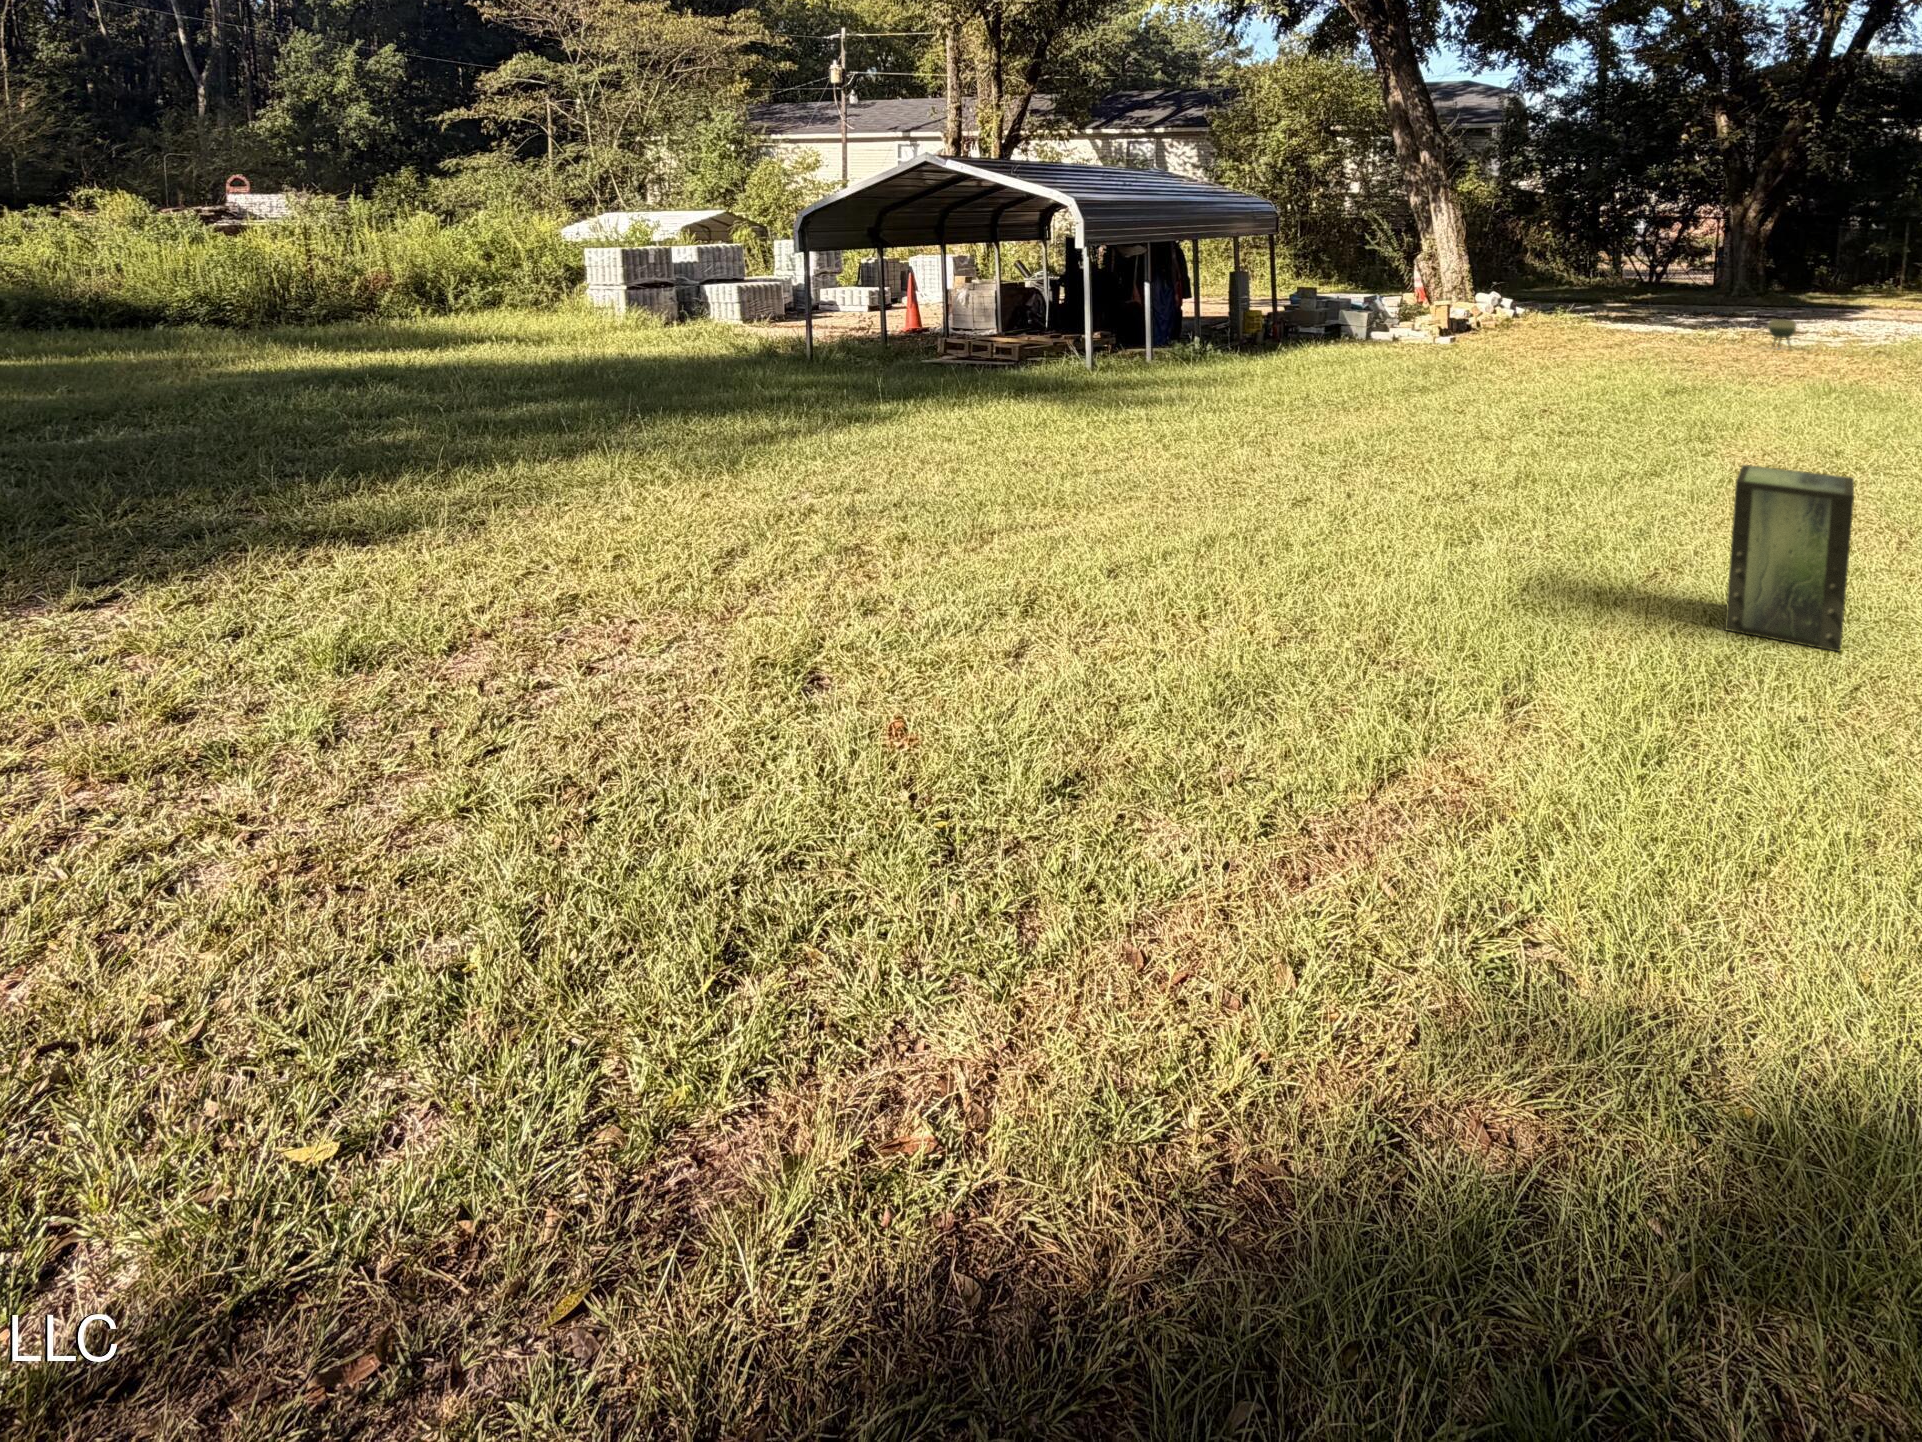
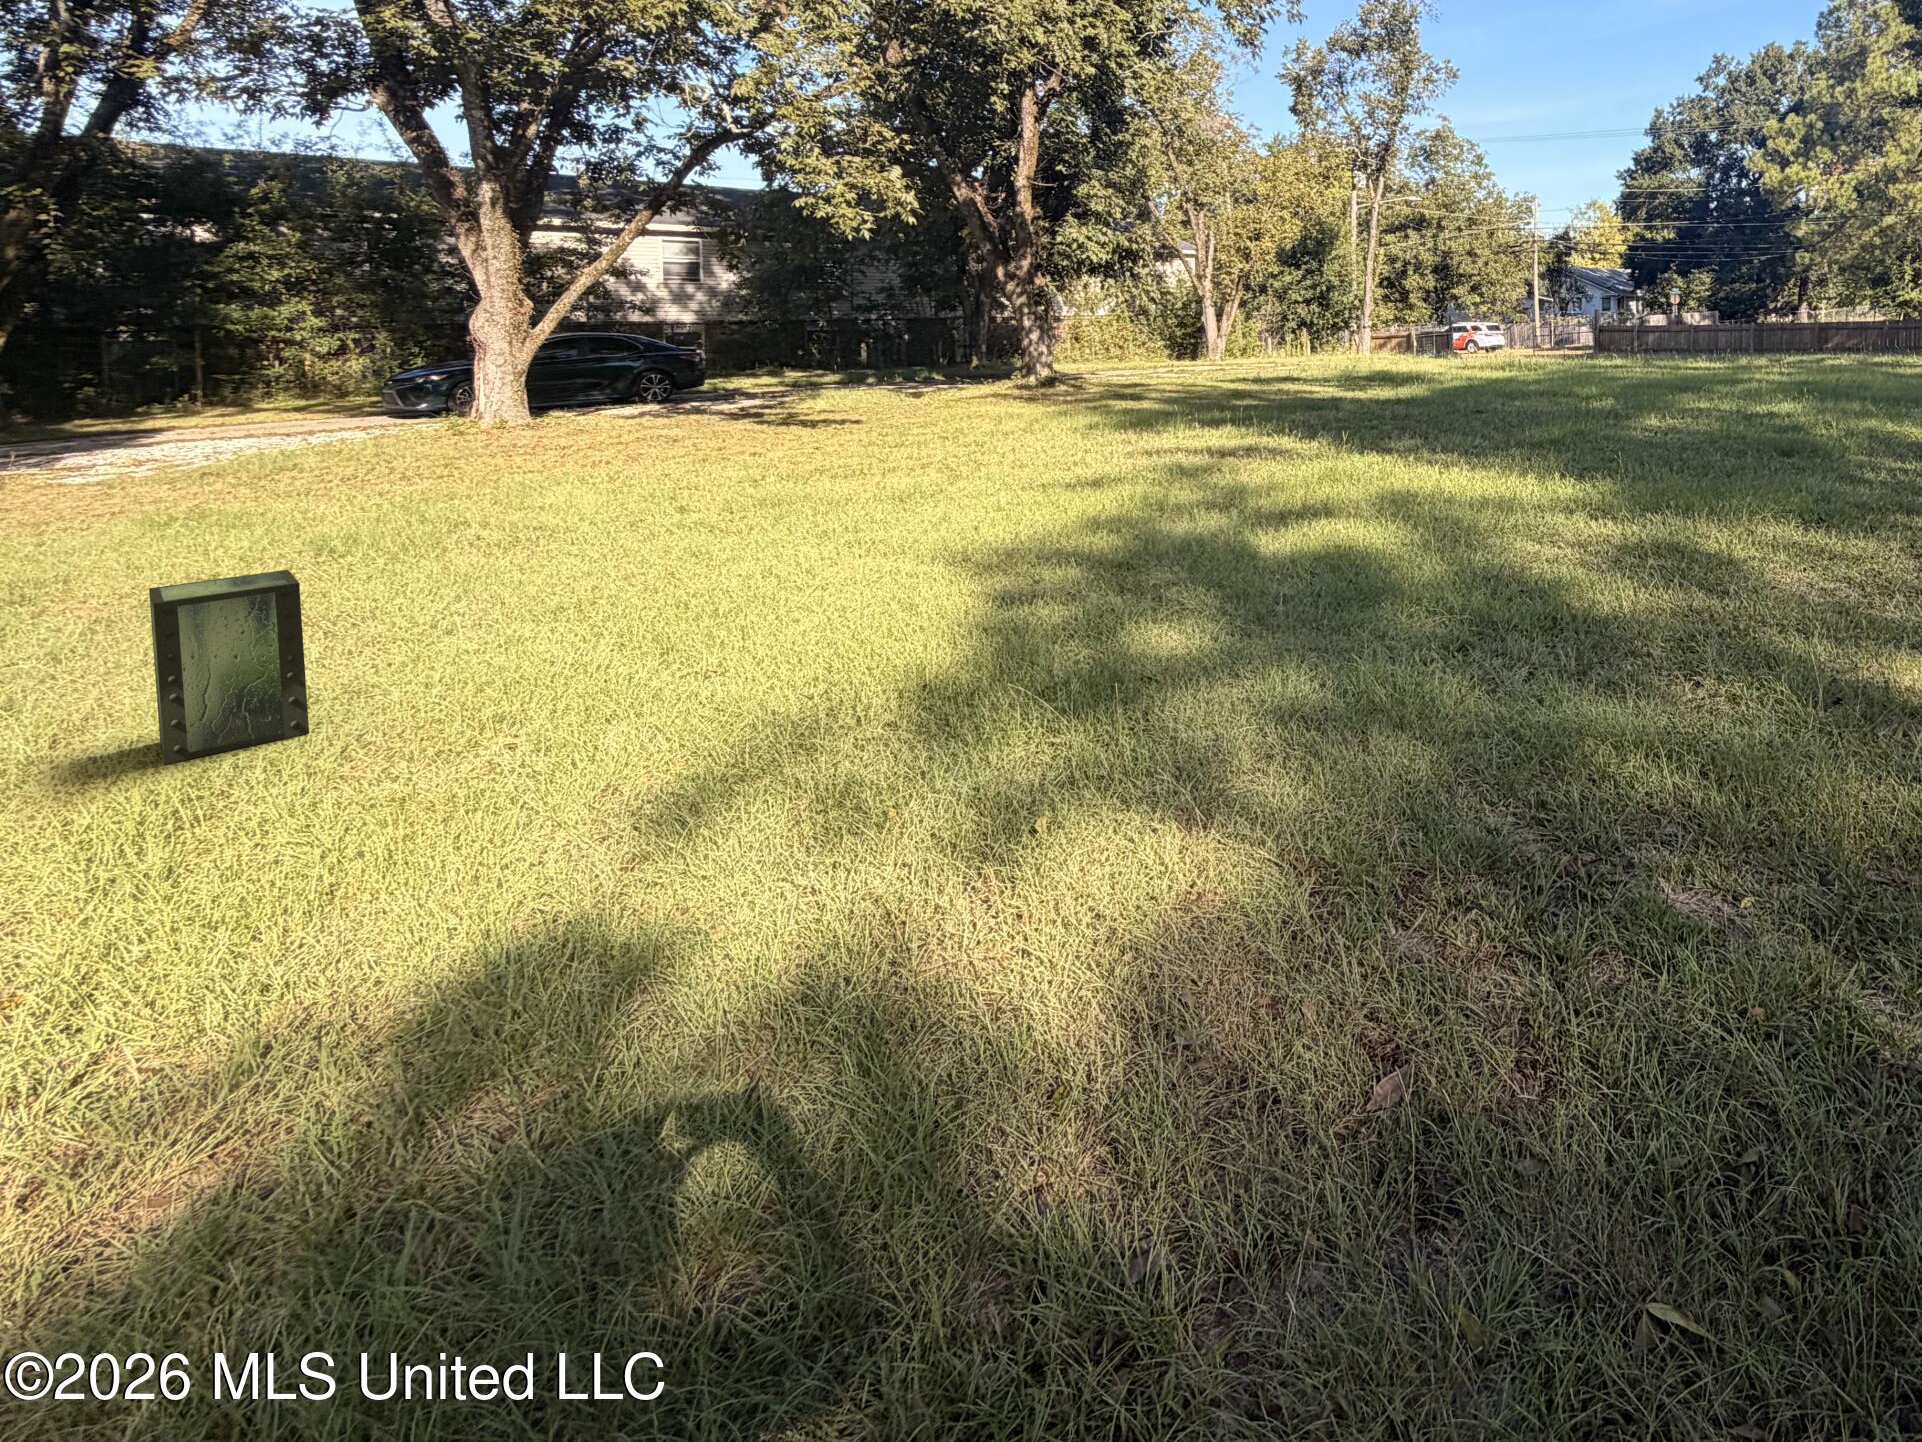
planter: present [1768,319,1796,348] -> none [41,449,85,486]

